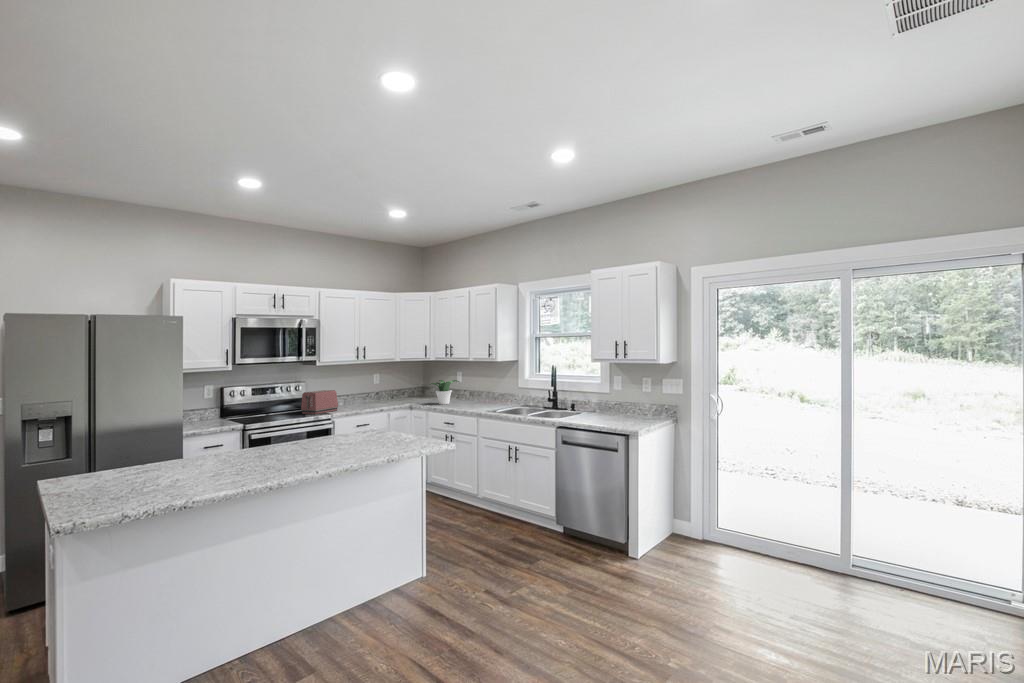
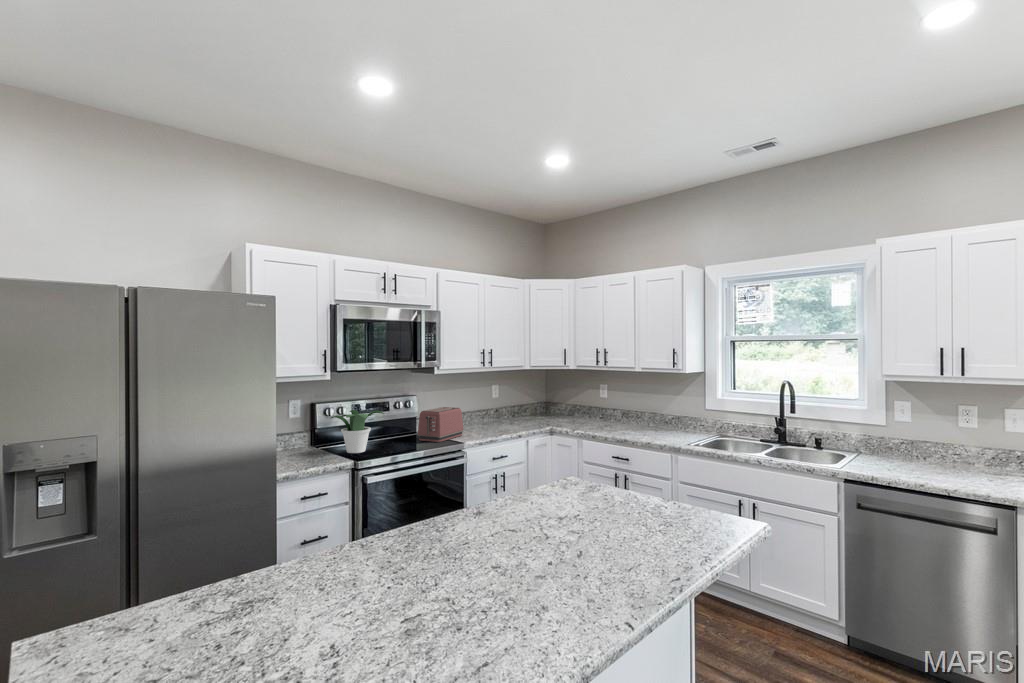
potted plant: present [431,380,459,404] -> present [331,410,384,453]

